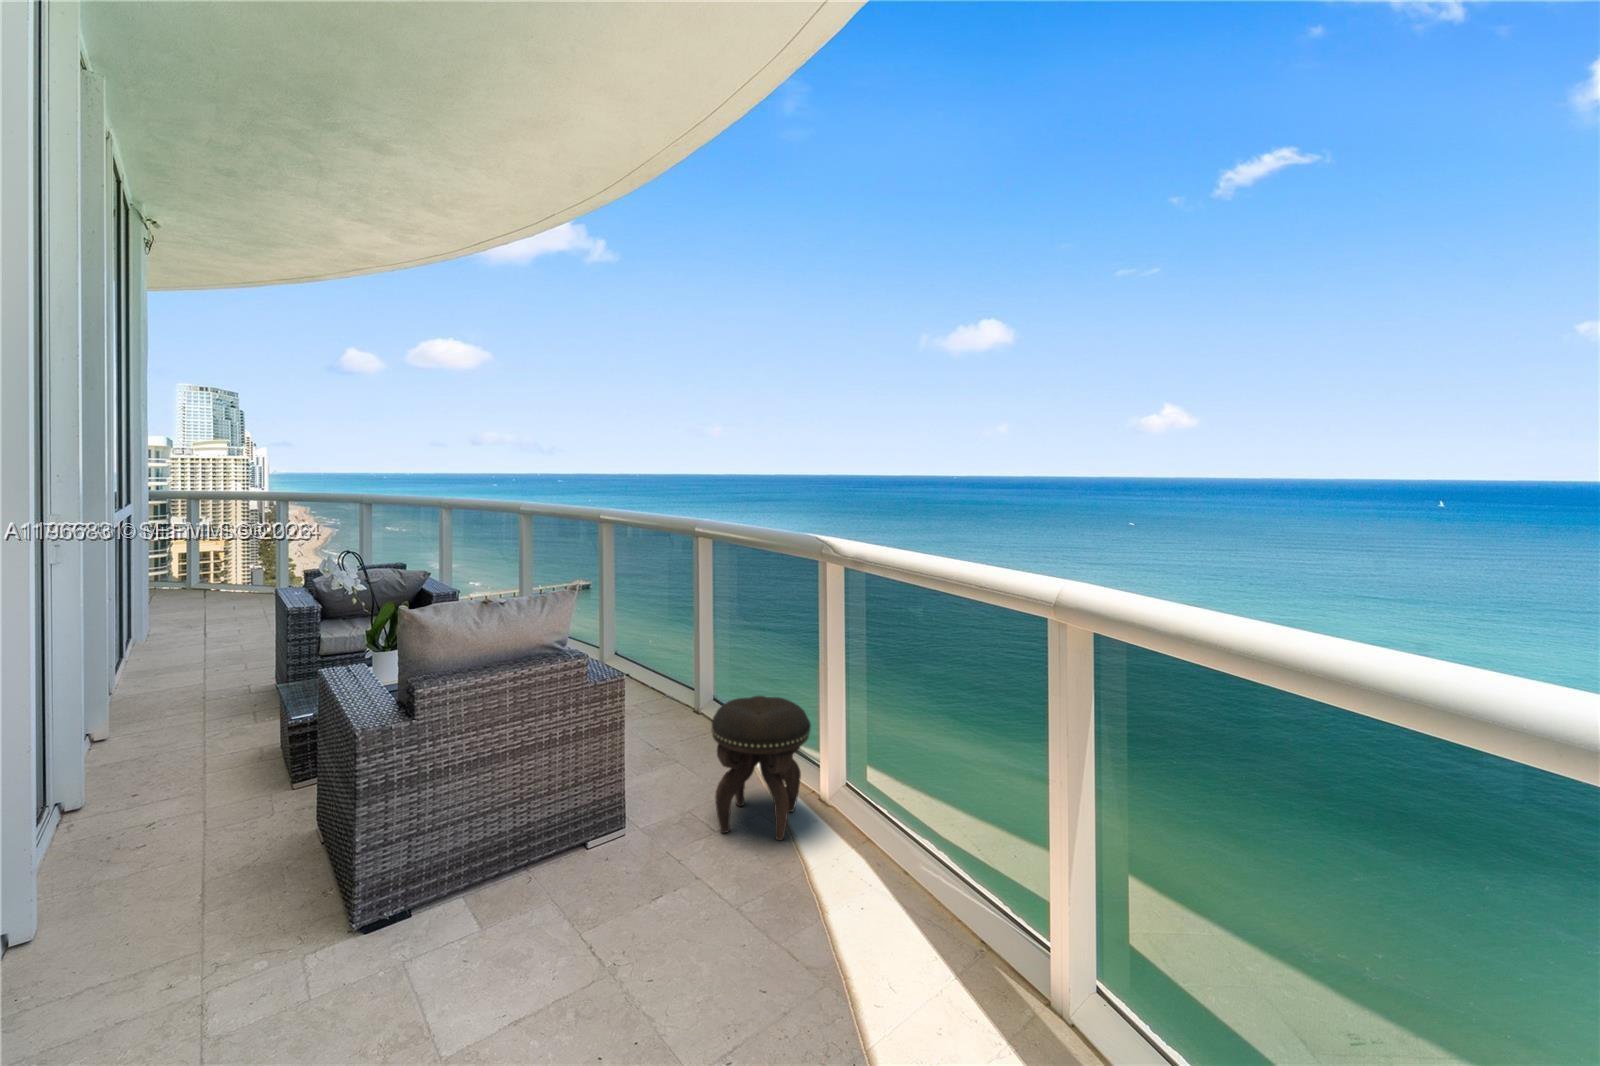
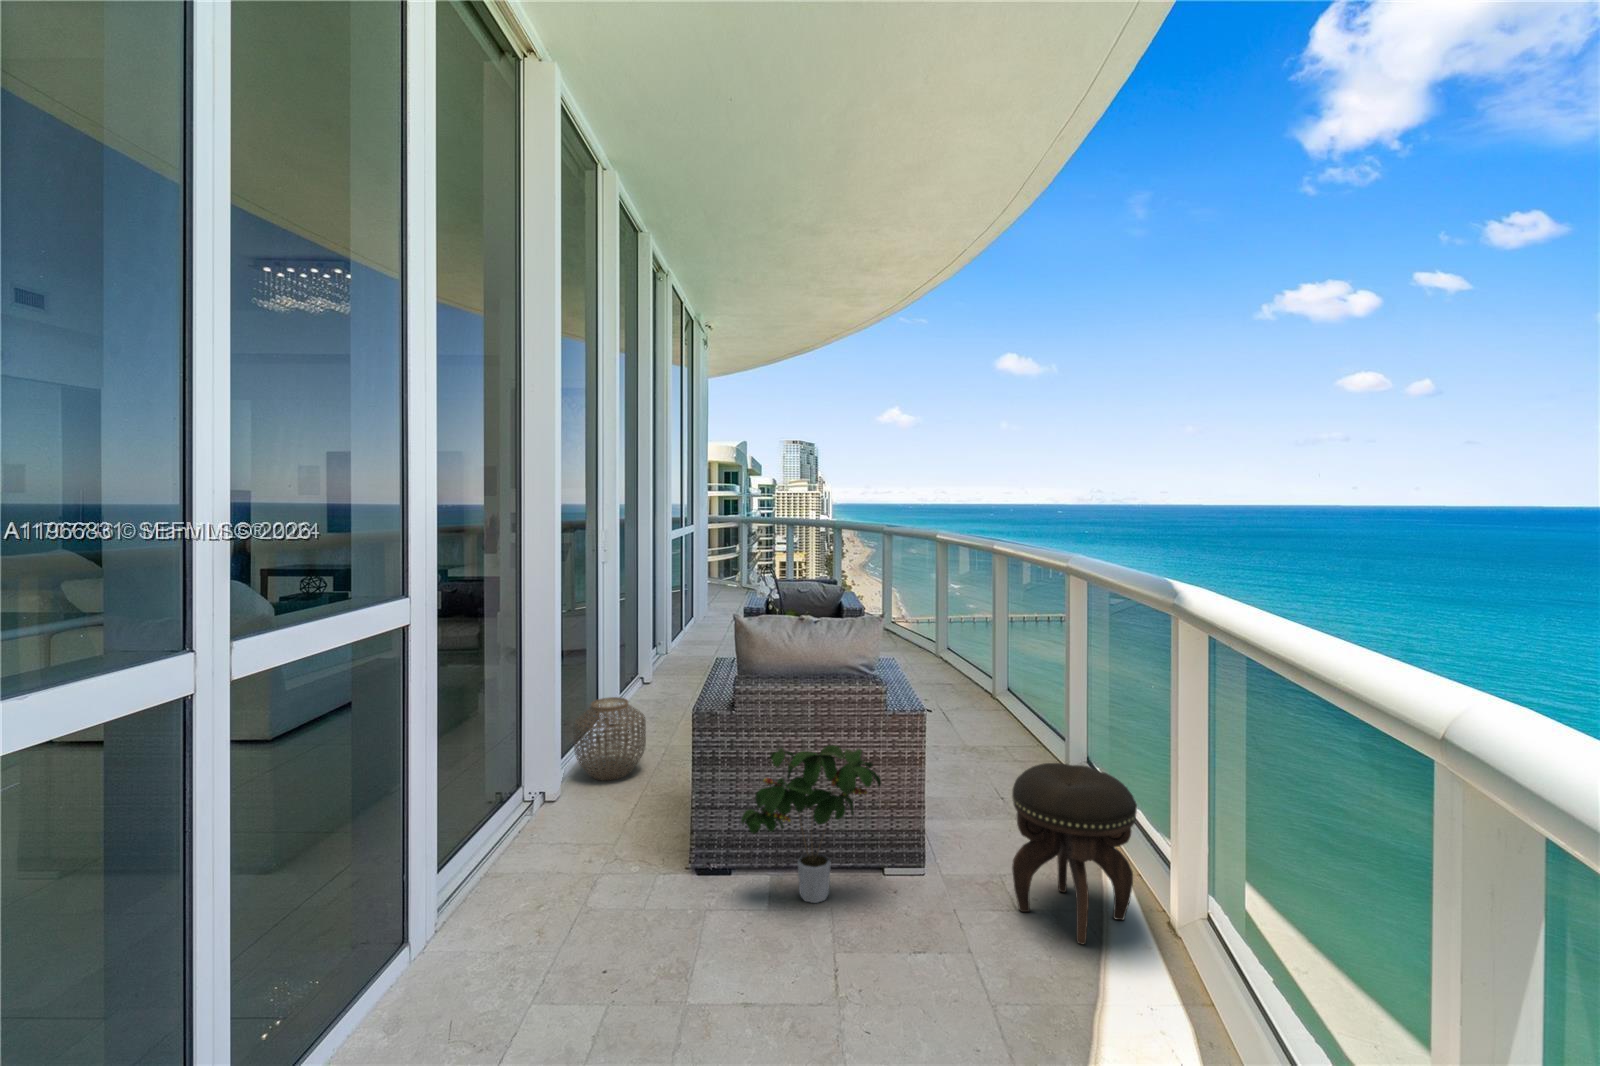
potted plant: none [443,728,598,906] -> present [741,745,881,903]
woven basket: none [12,747,166,878] -> present [574,697,646,780]

